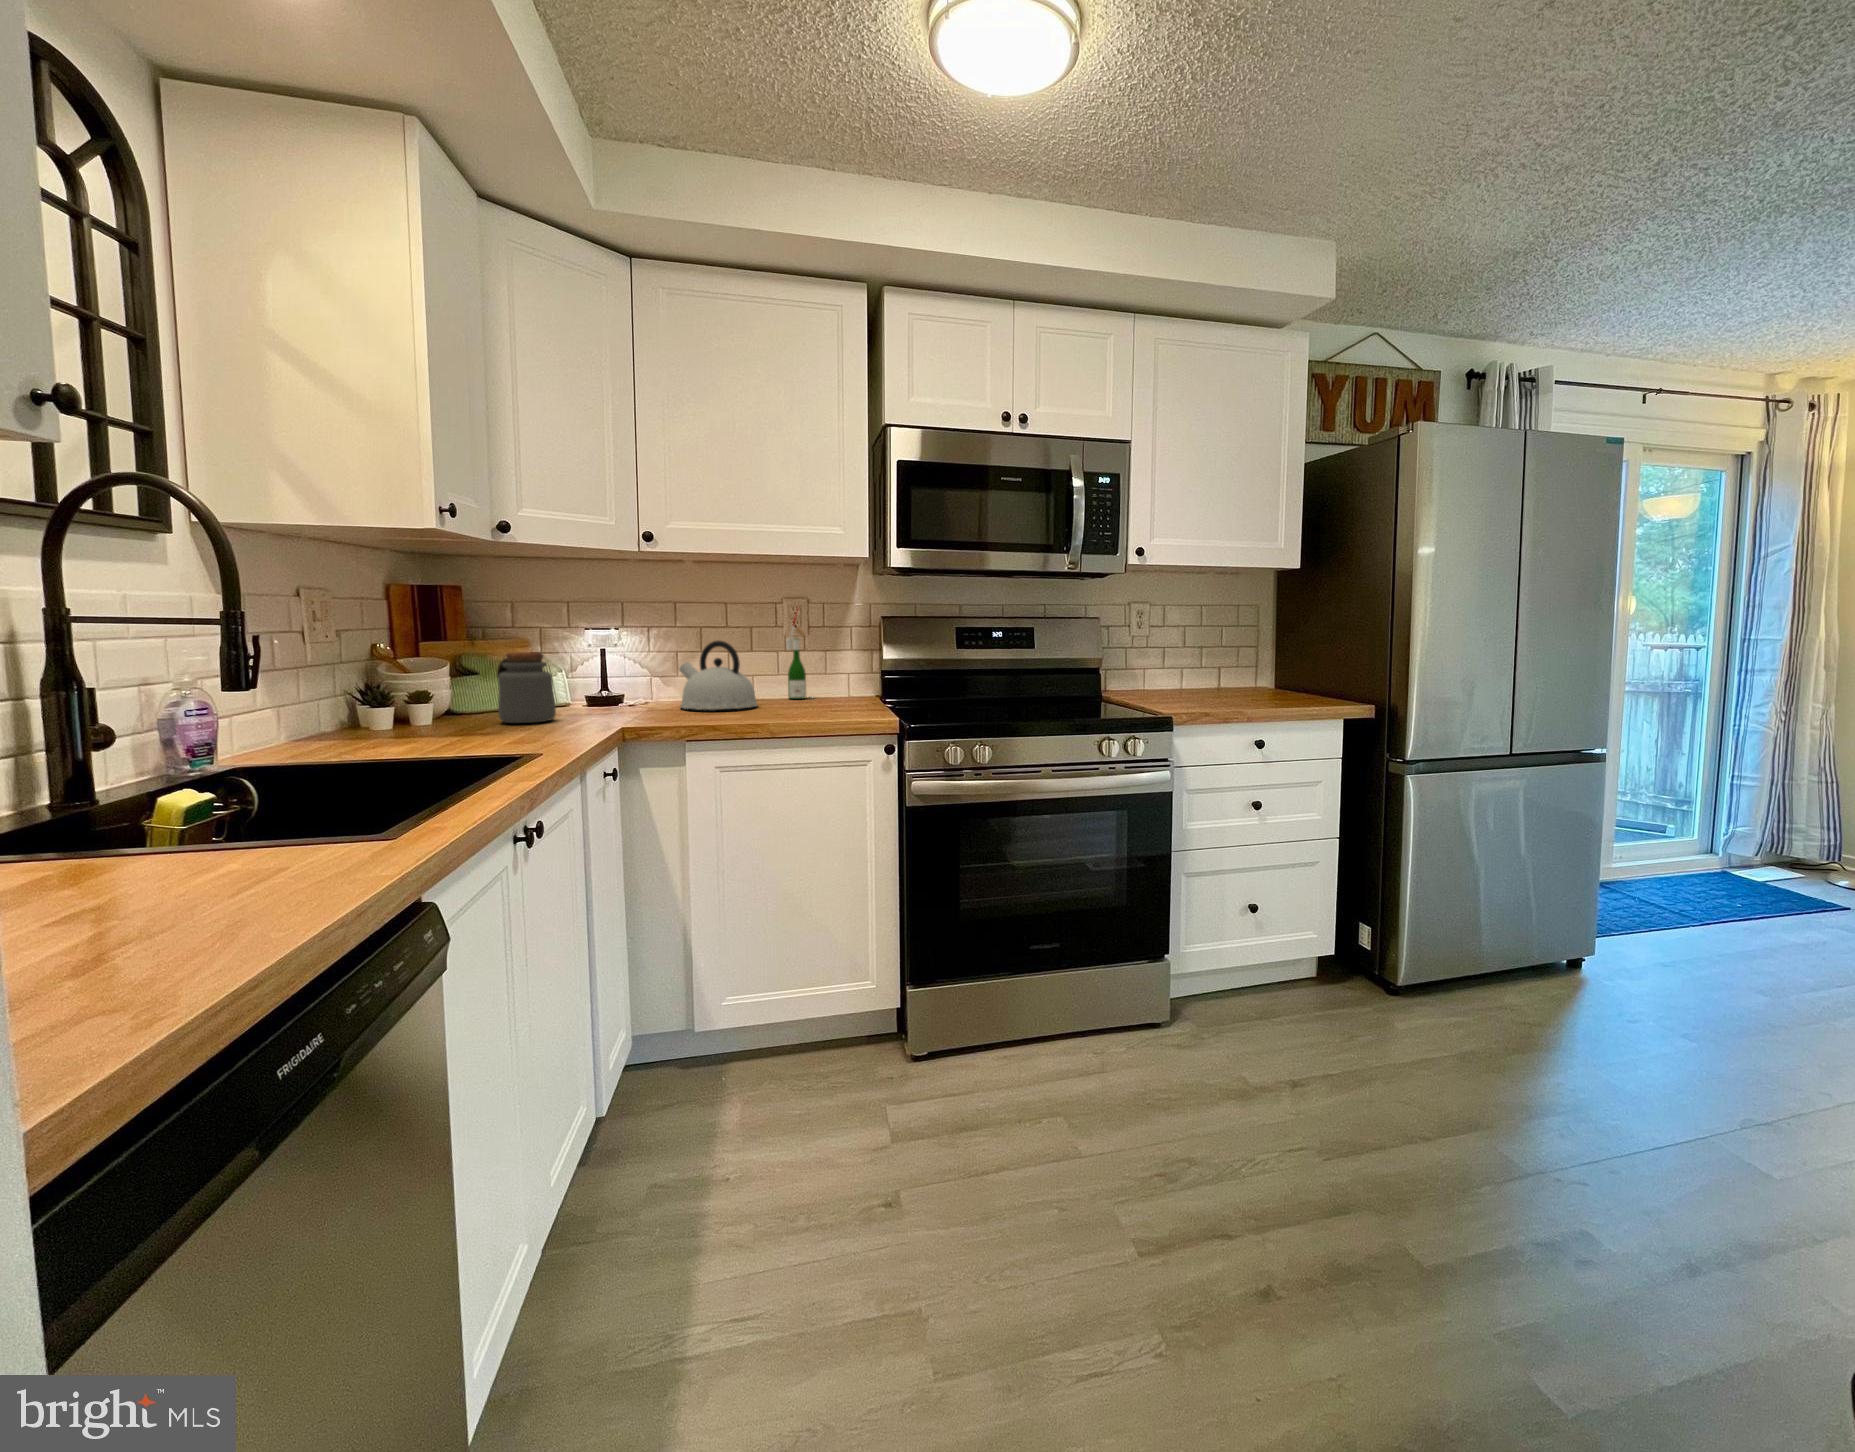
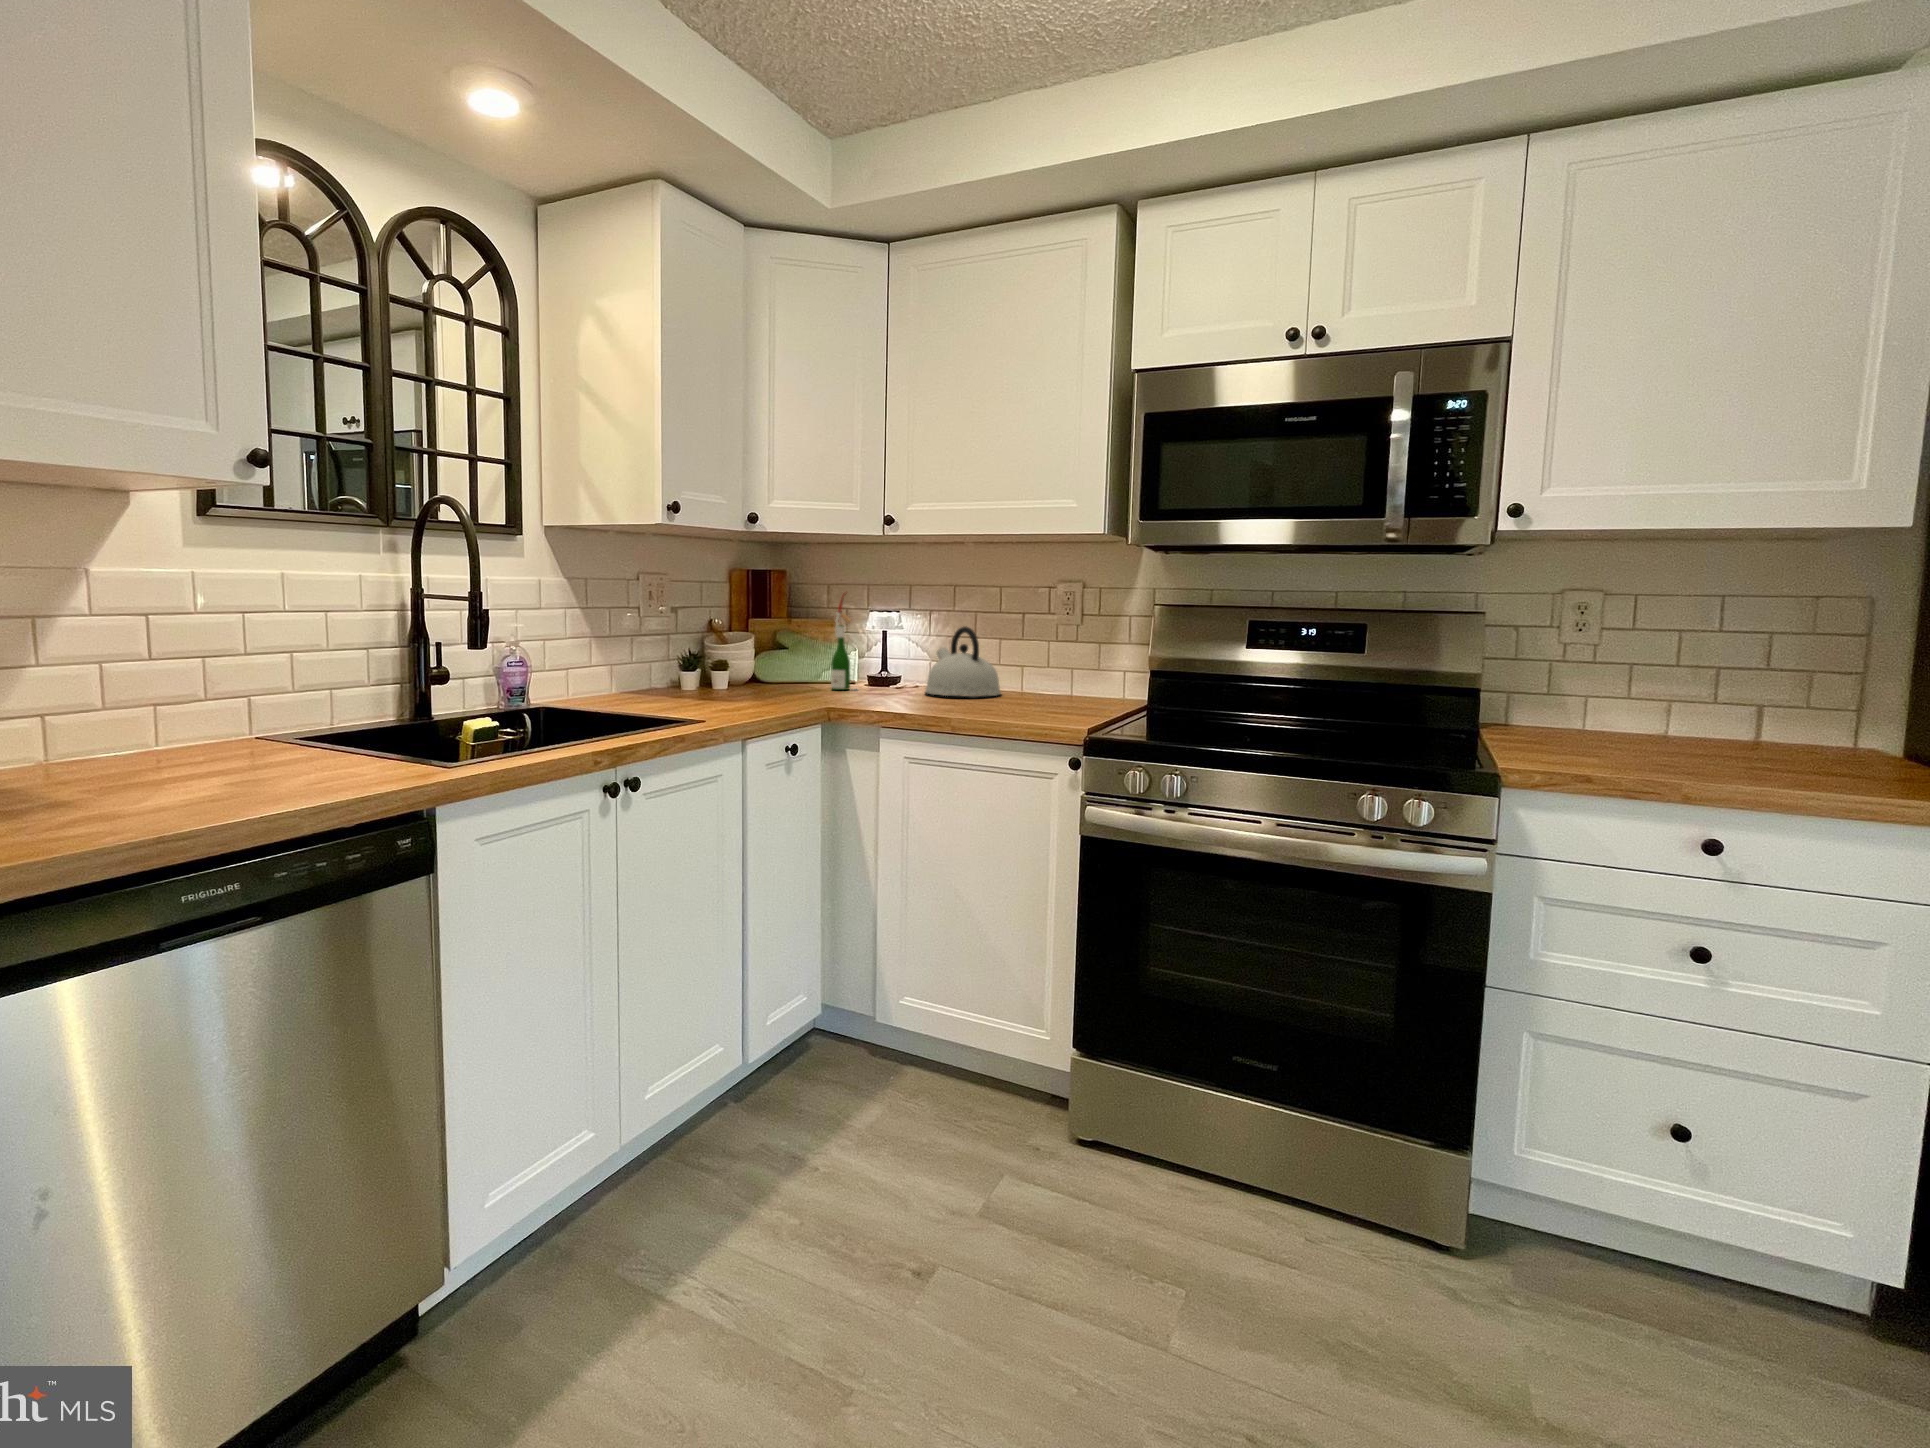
wine bottle: present [786,613,806,699] -> present [831,593,851,690]
jar: present [497,652,556,723] -> none [762,632,808,694]

